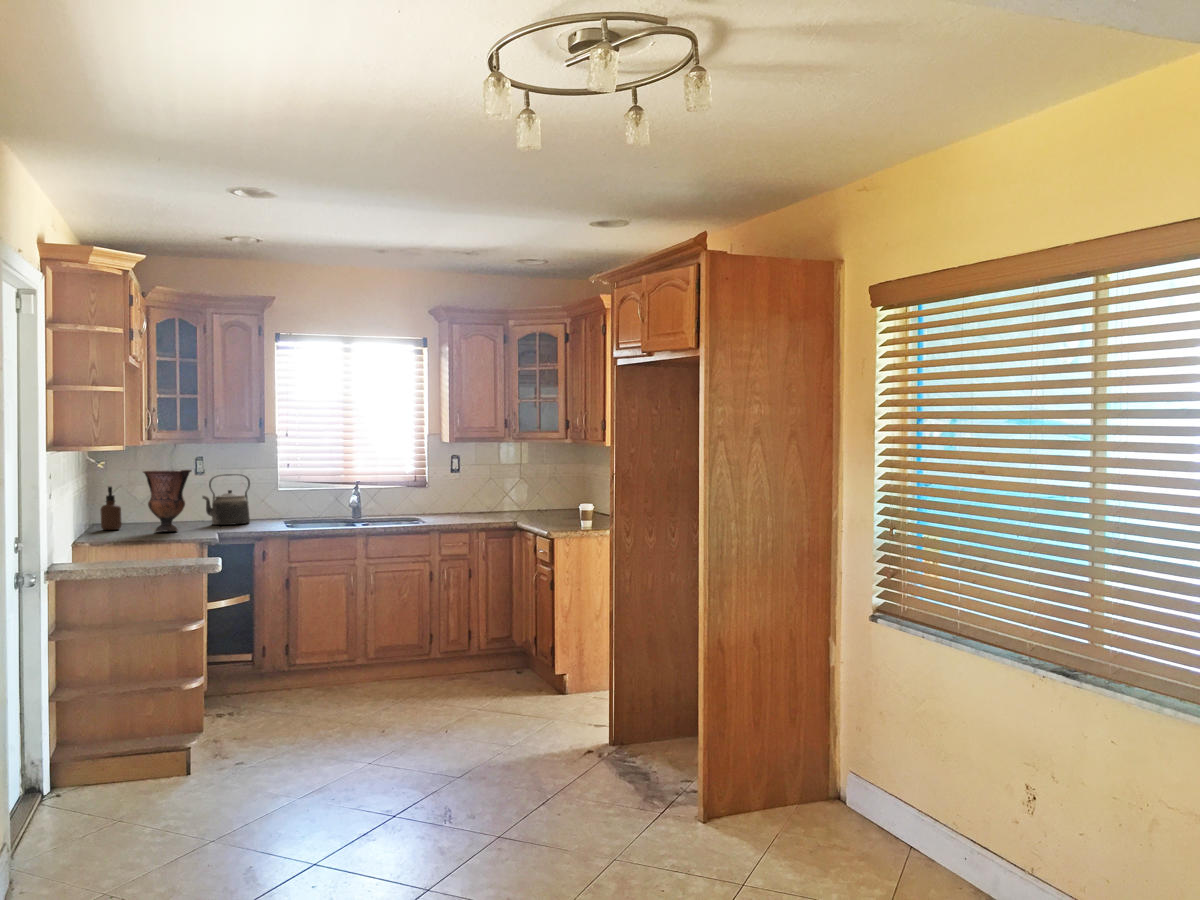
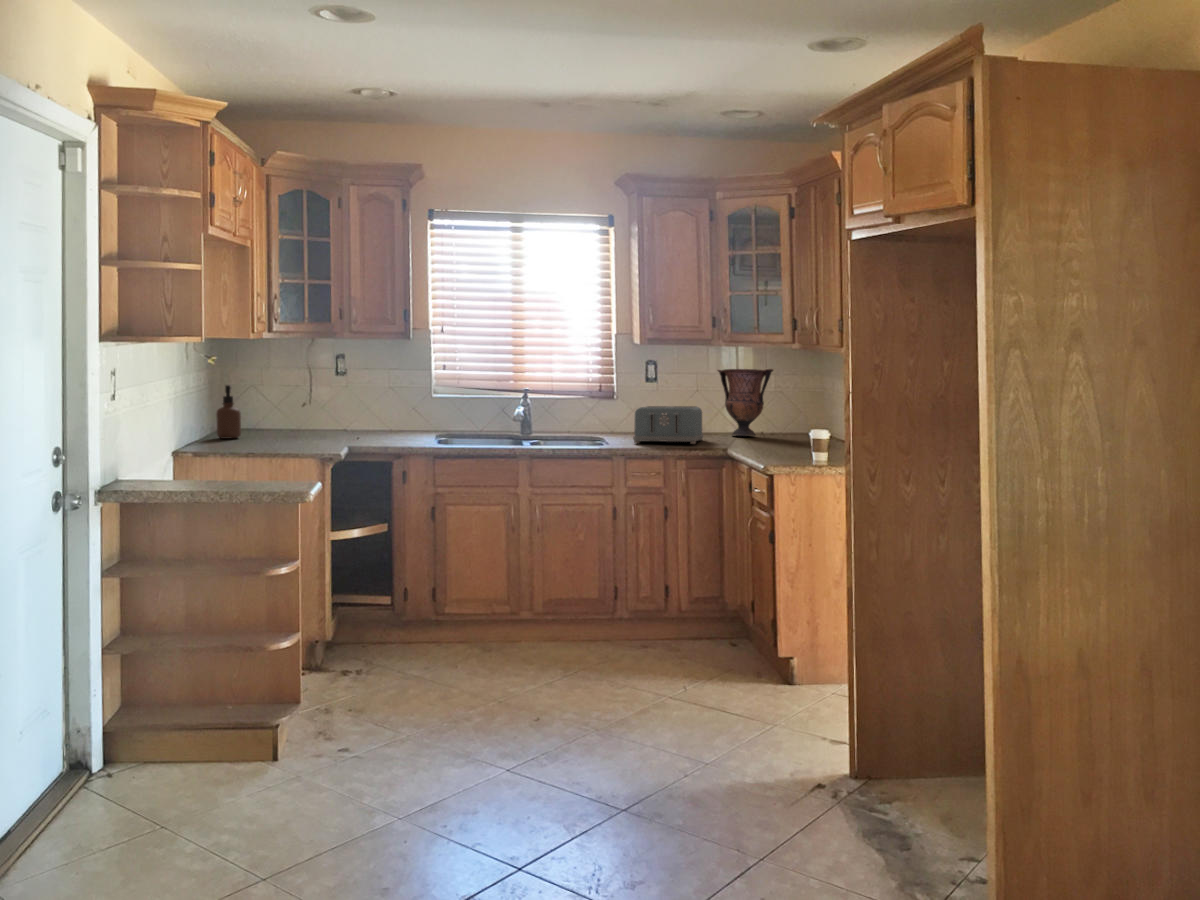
vase: present [143,470,192,532] -> present [718,369,773,436]
kettle: present [202,474,250,525] -> none [336,376,395,438]
toaster: none [446,489,500,520] -> present [633,406,703,444]

